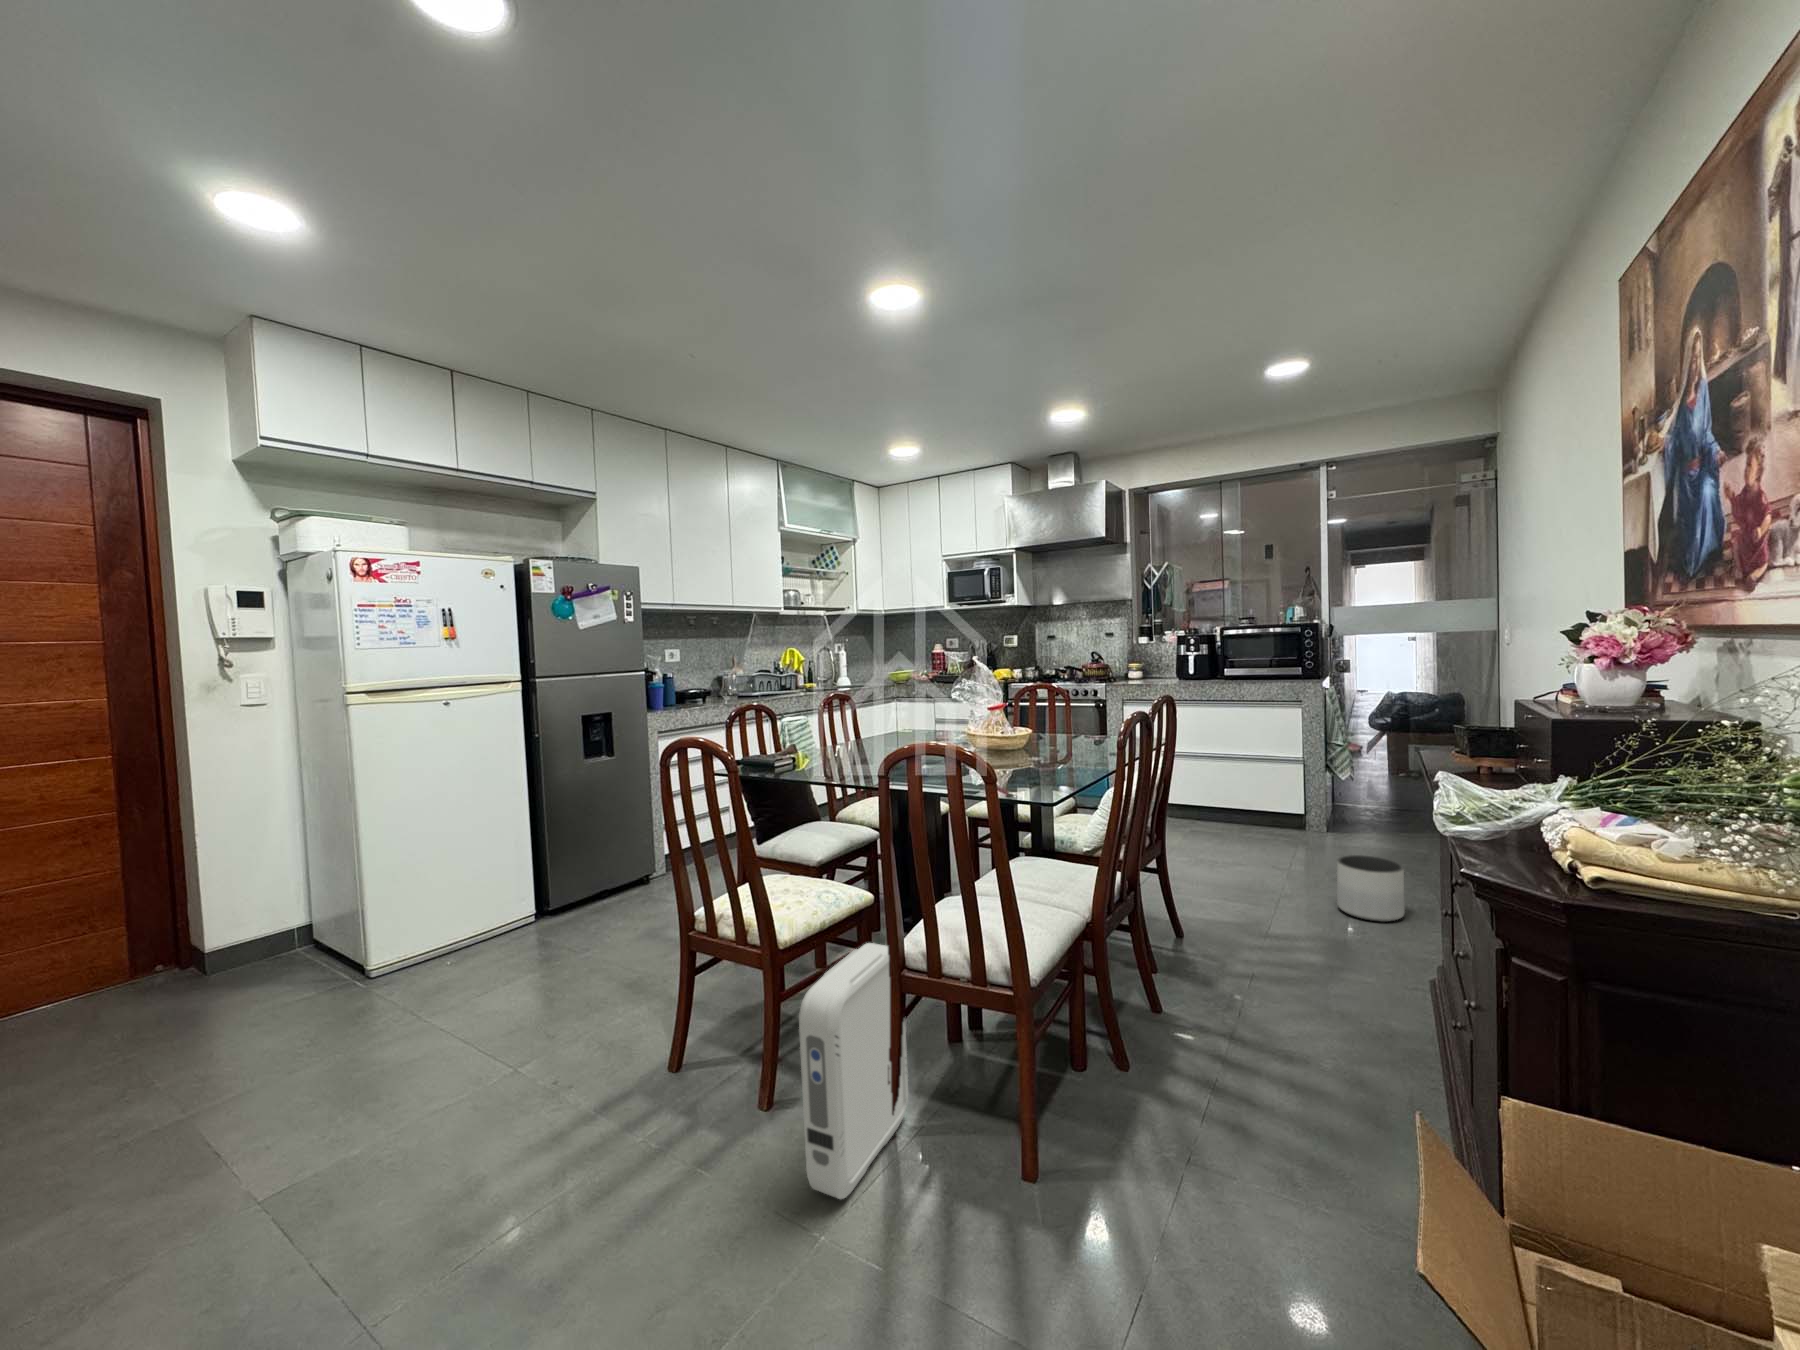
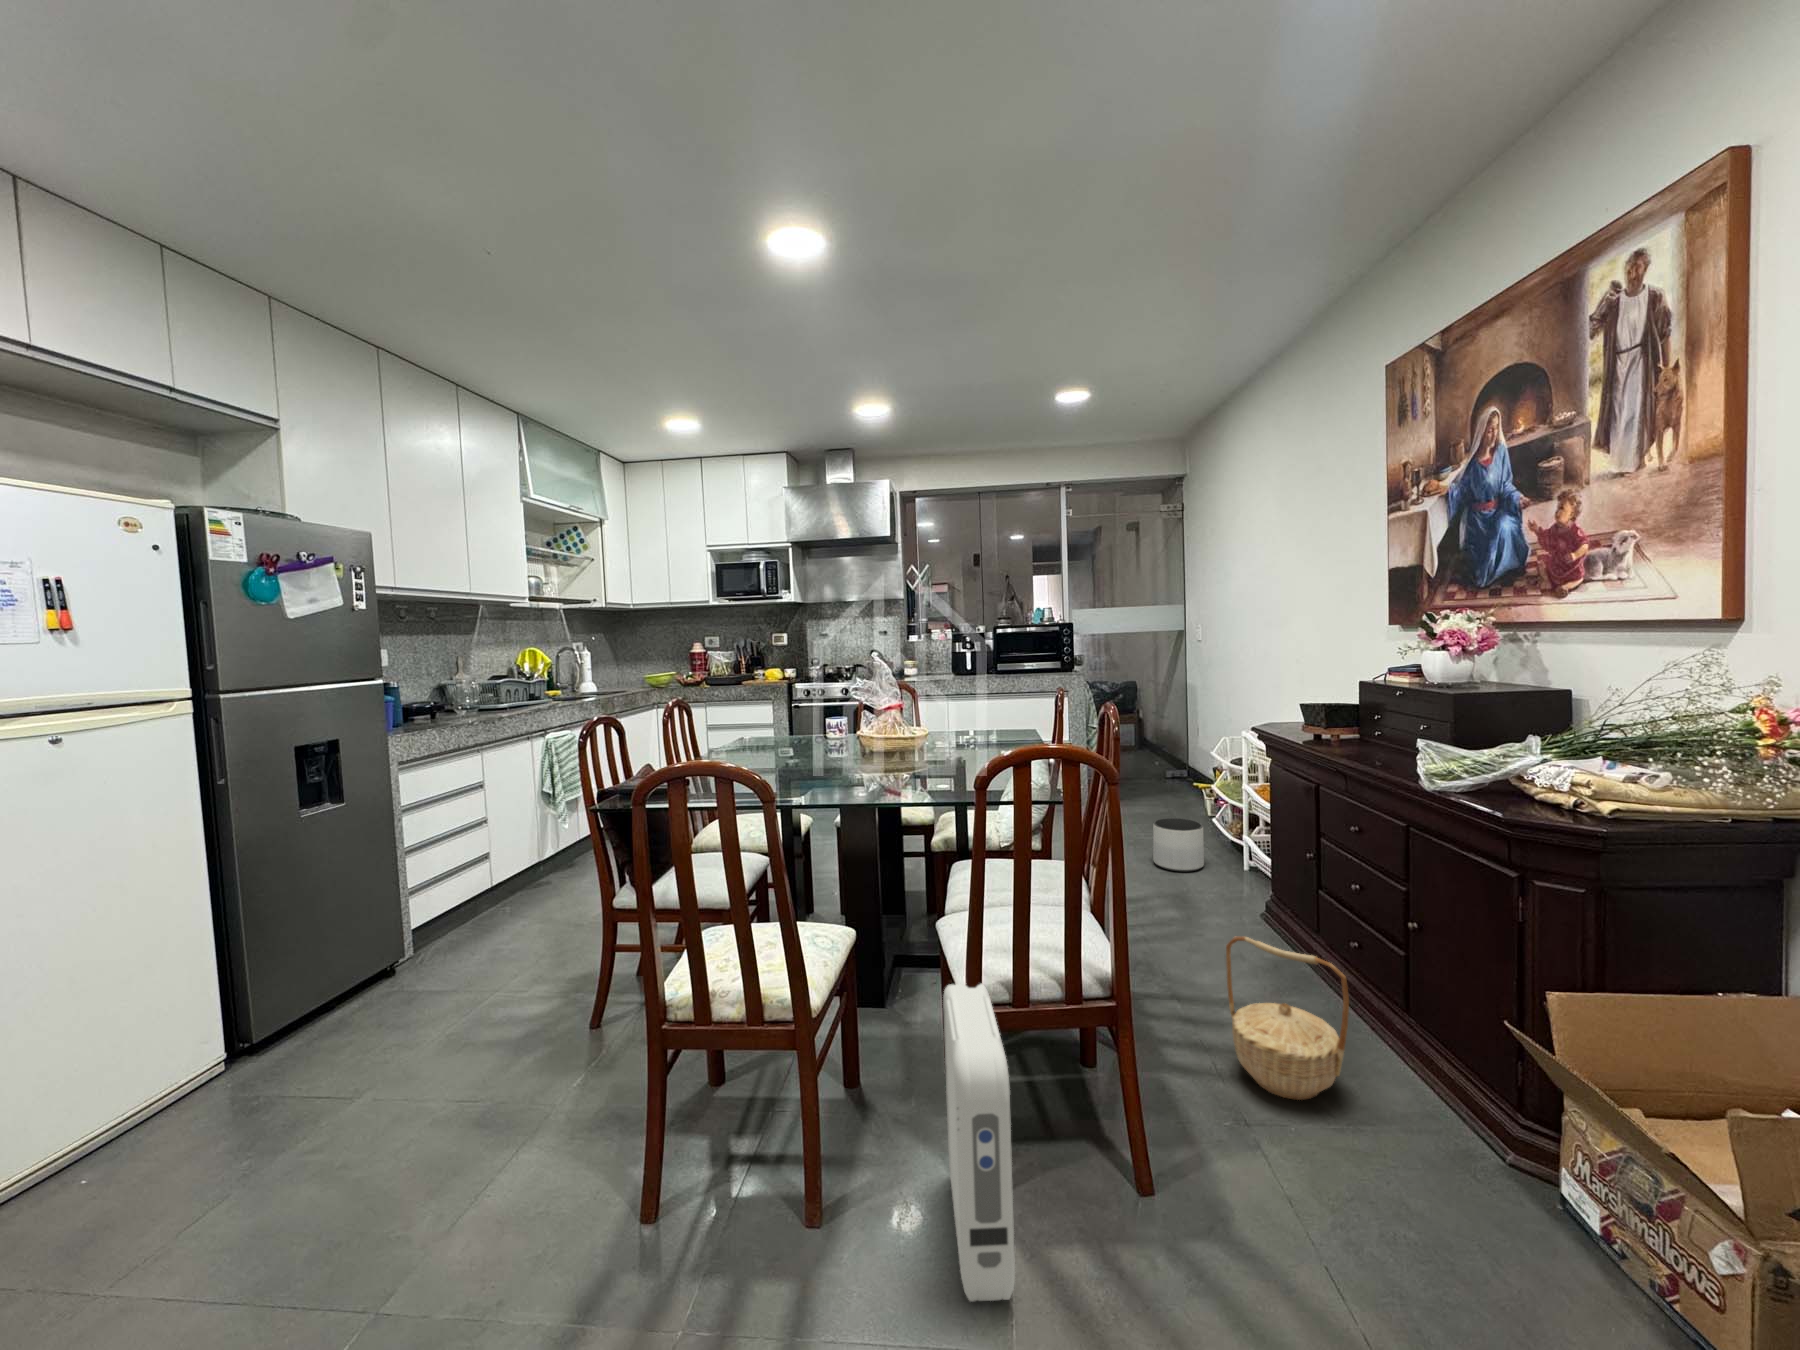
basket: none [1209,972,1329,1165] -> present [1226,937,1349,1100]

